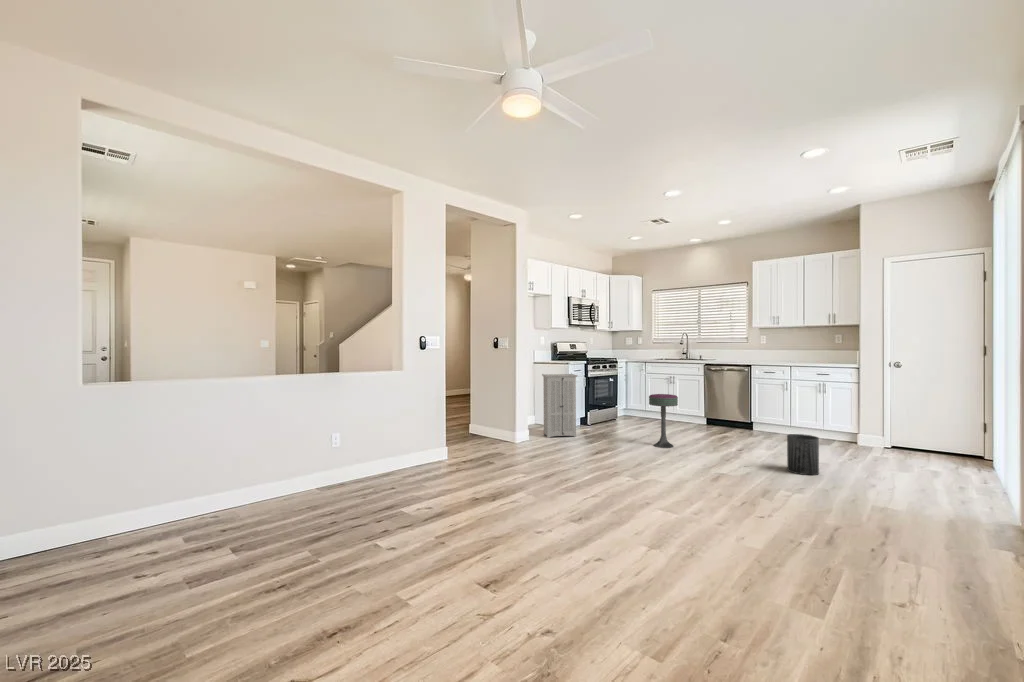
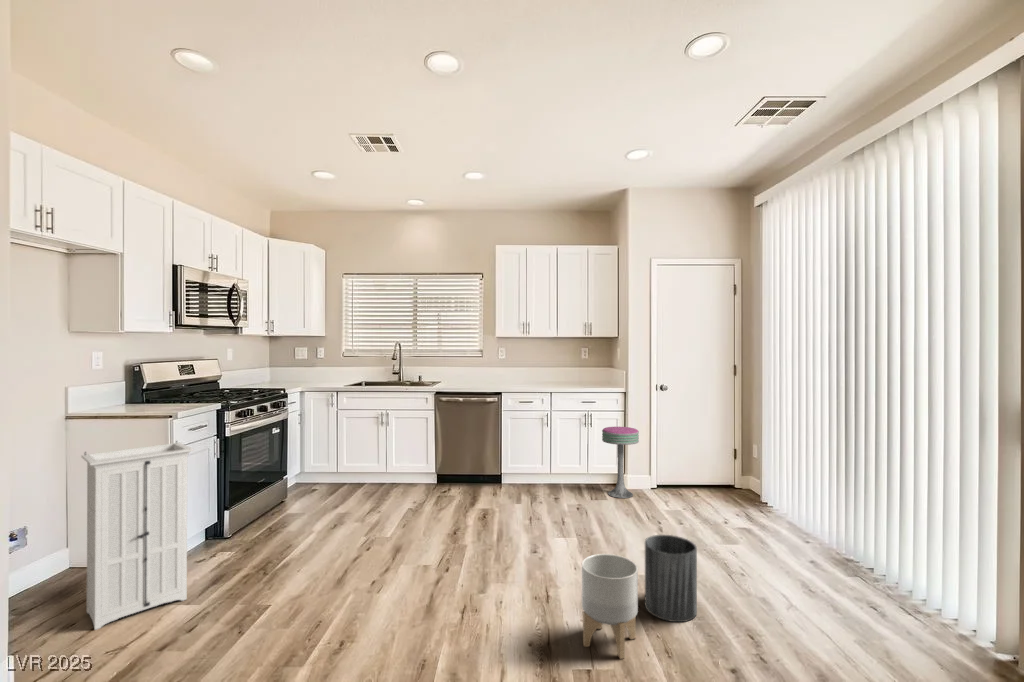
bar stool: present [649,394,678,448] -> present [602,427,639,498]
planter: none [738,432,768,474] -> present [582,554,638,659]

